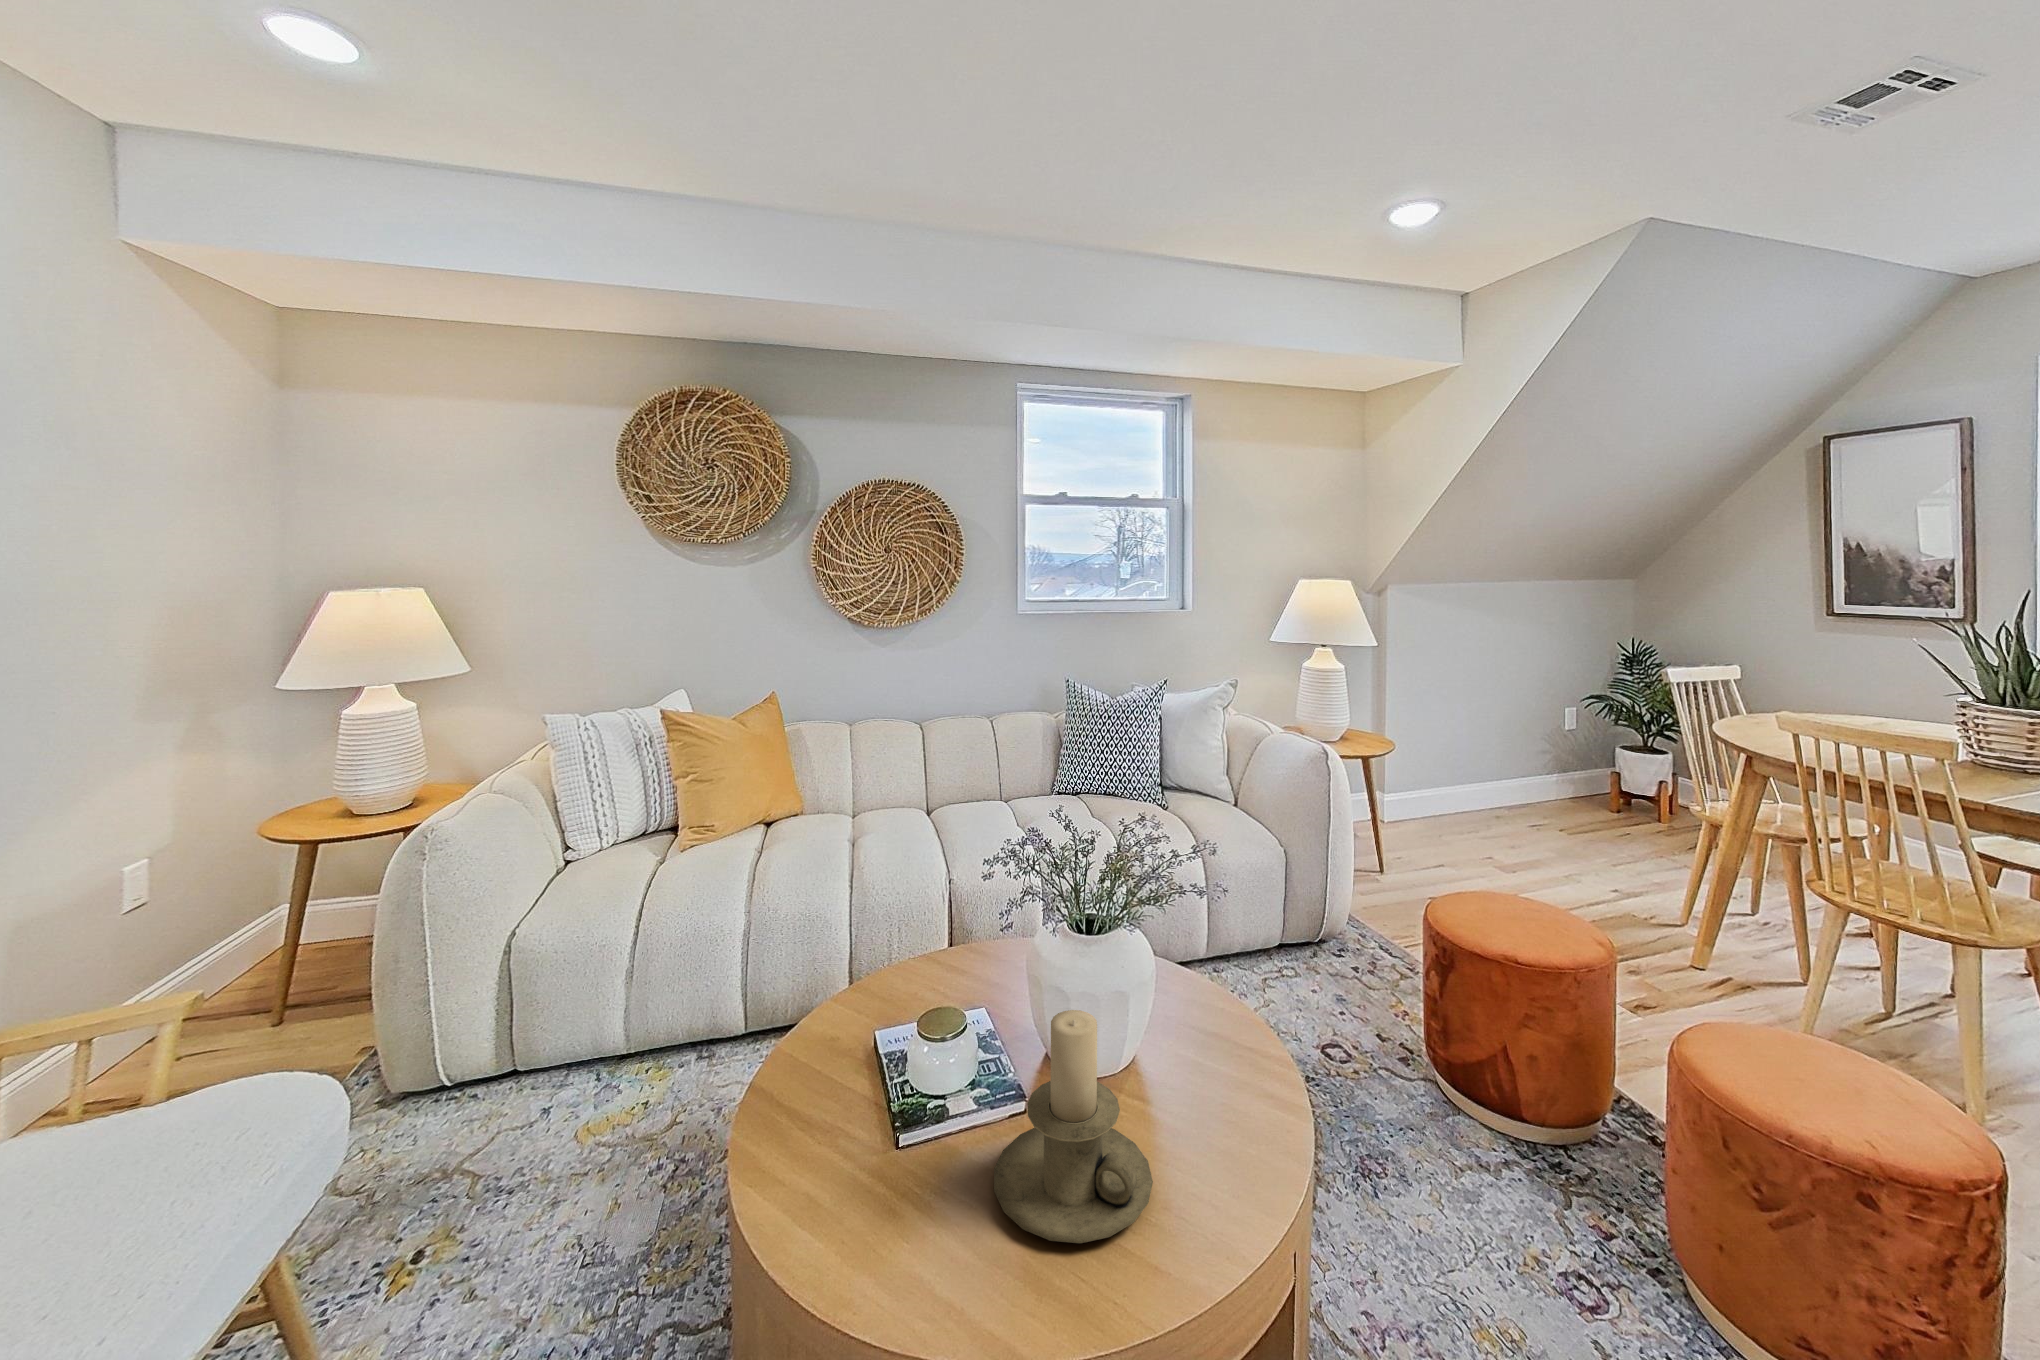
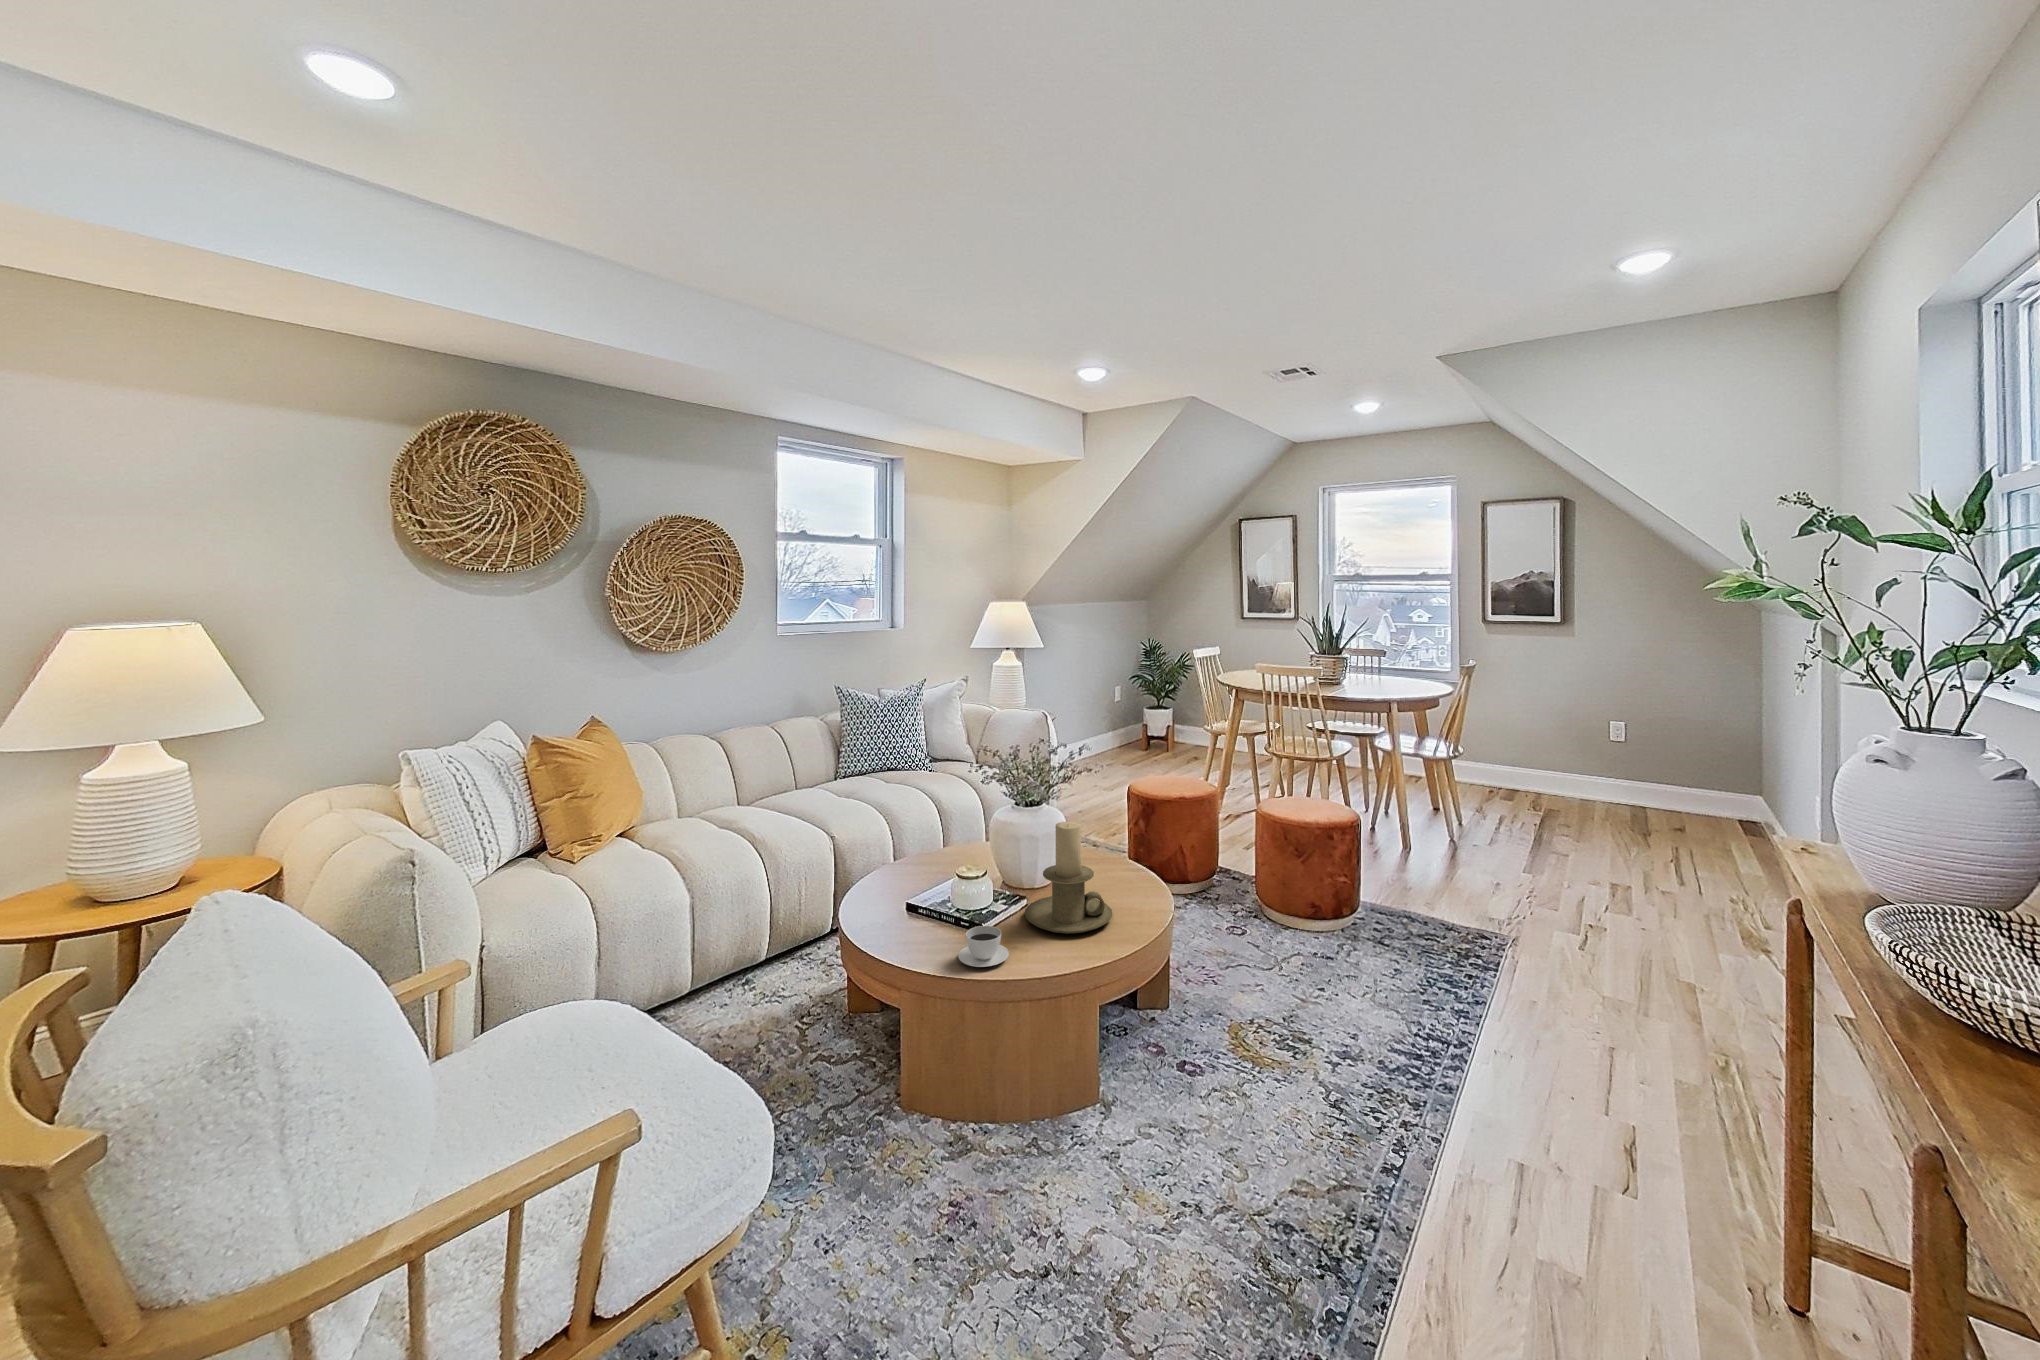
teacup: none [820,1158,907,1252] -> present [958,926,1009,967]

